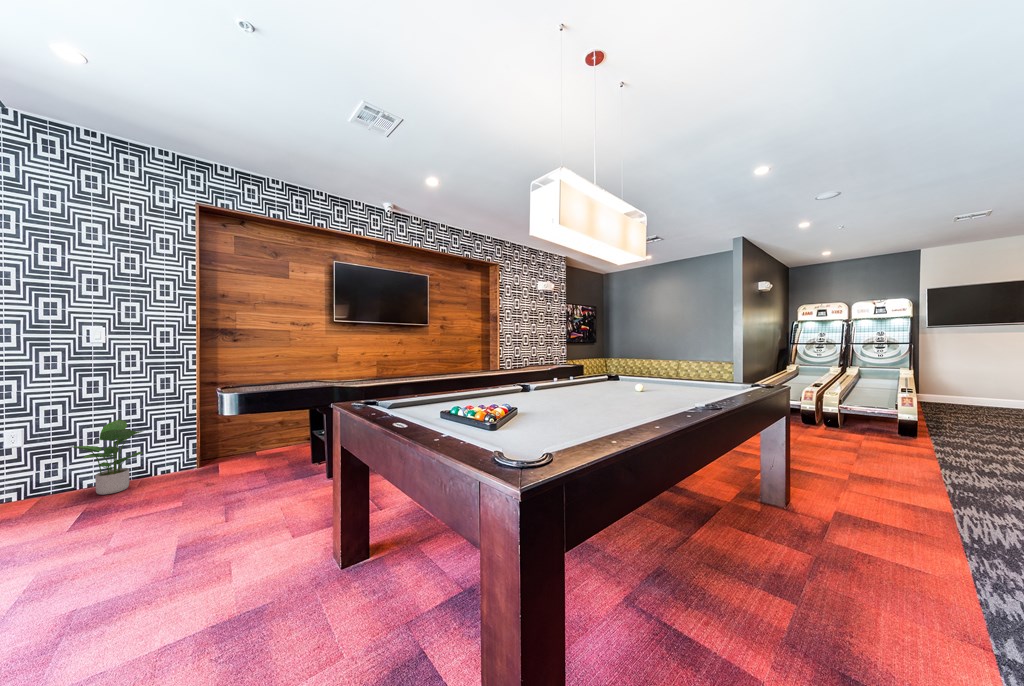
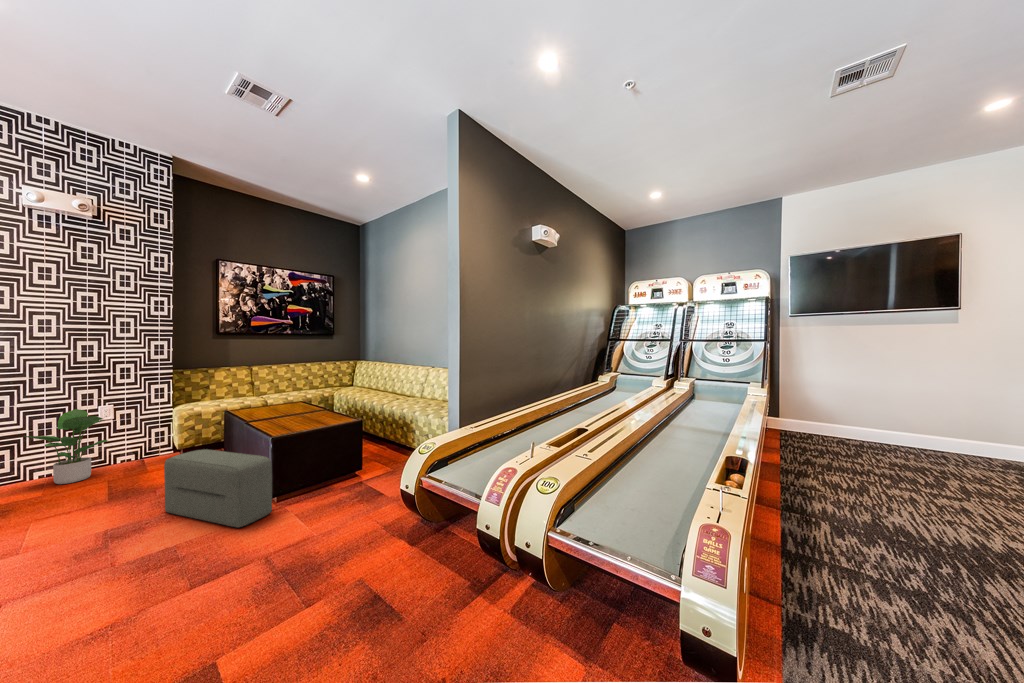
pouf: none [157,480,251,585] -> present [164,449,272,528]

